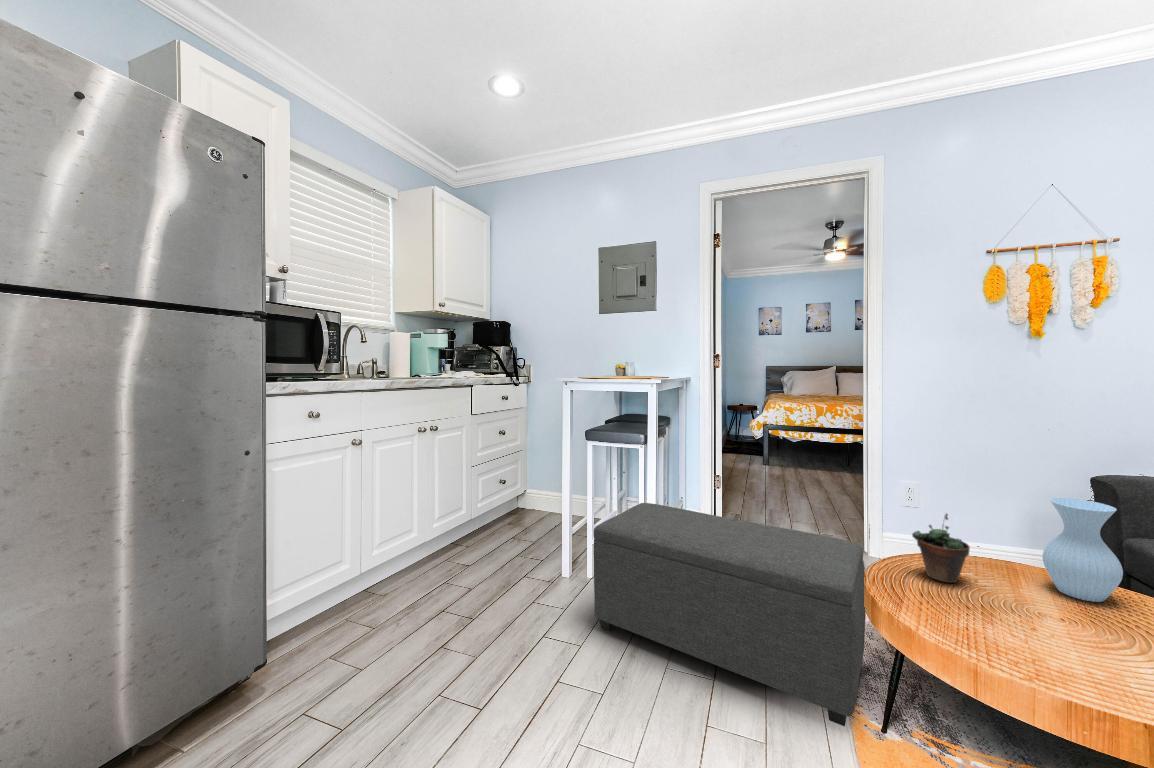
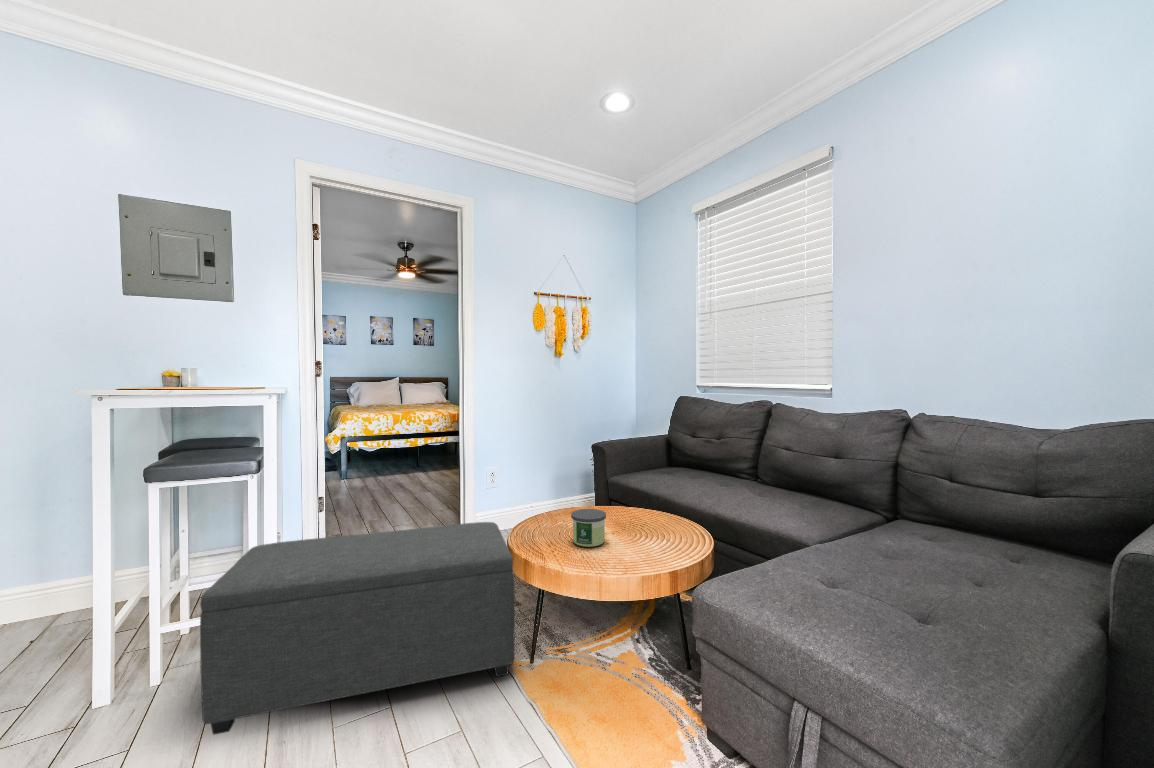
vase: present [1043,498,1123,602] -> none [595,457,628,518]
succulent plant: present [912,514,970,583] -> none [534,480,566,531]
candle: none [961,564,1033,629] -> present [571,509,606,547]

